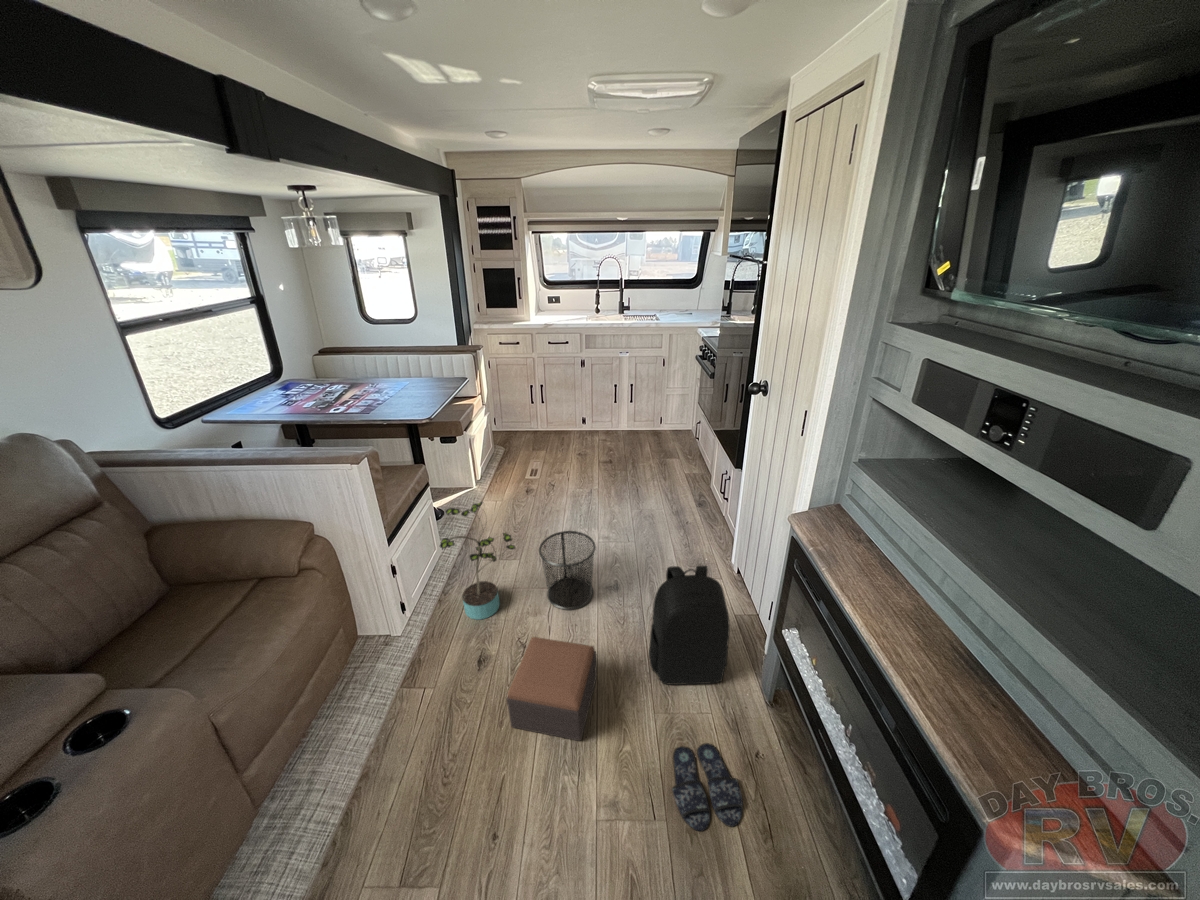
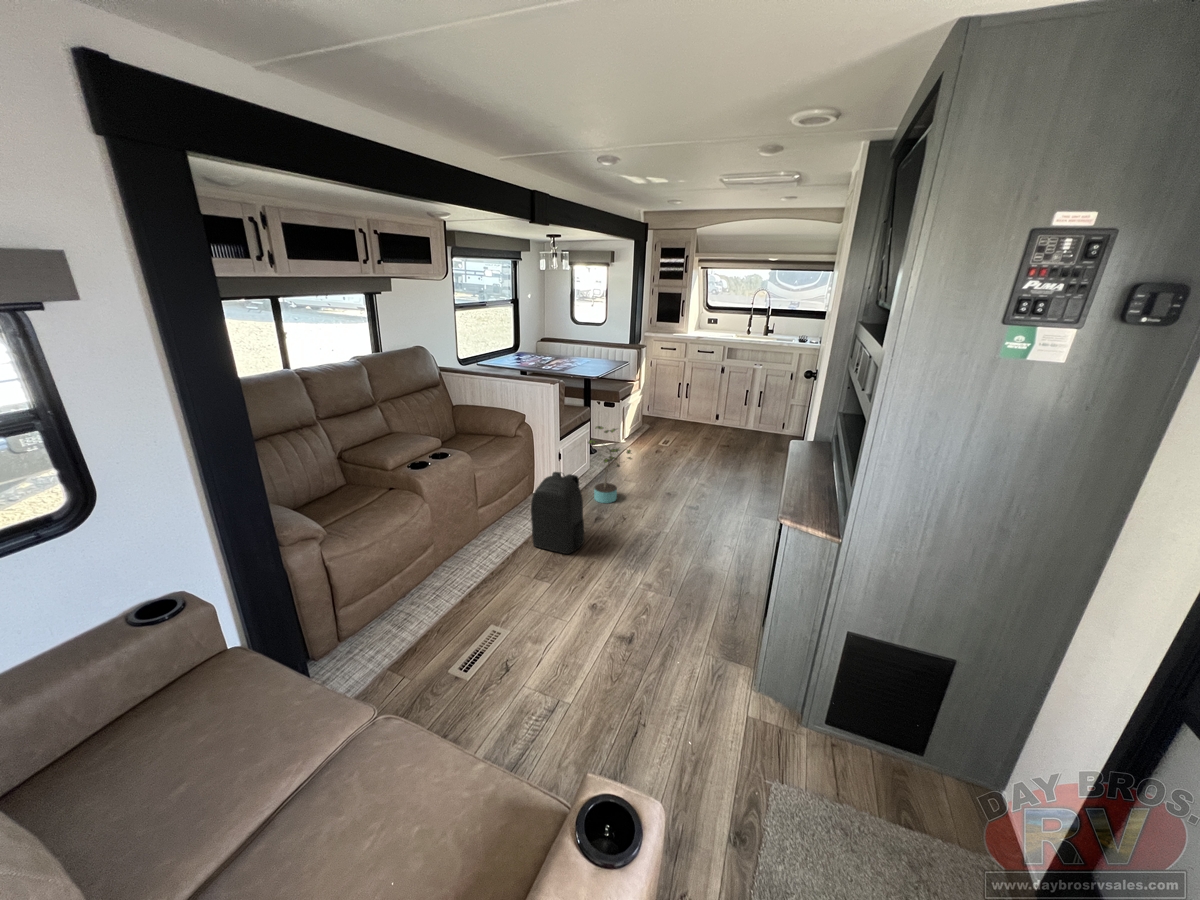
waste bin: present [539,531,596,610] -> none [647,461,686,512]
backpack: present [649,566,730,685] -> present [531,472,584,554]
footstool: present [507,637,597,741] -> none [605,504,665,560]
slippers: present [672,743,743,831] -> none [687,578,731,611]

